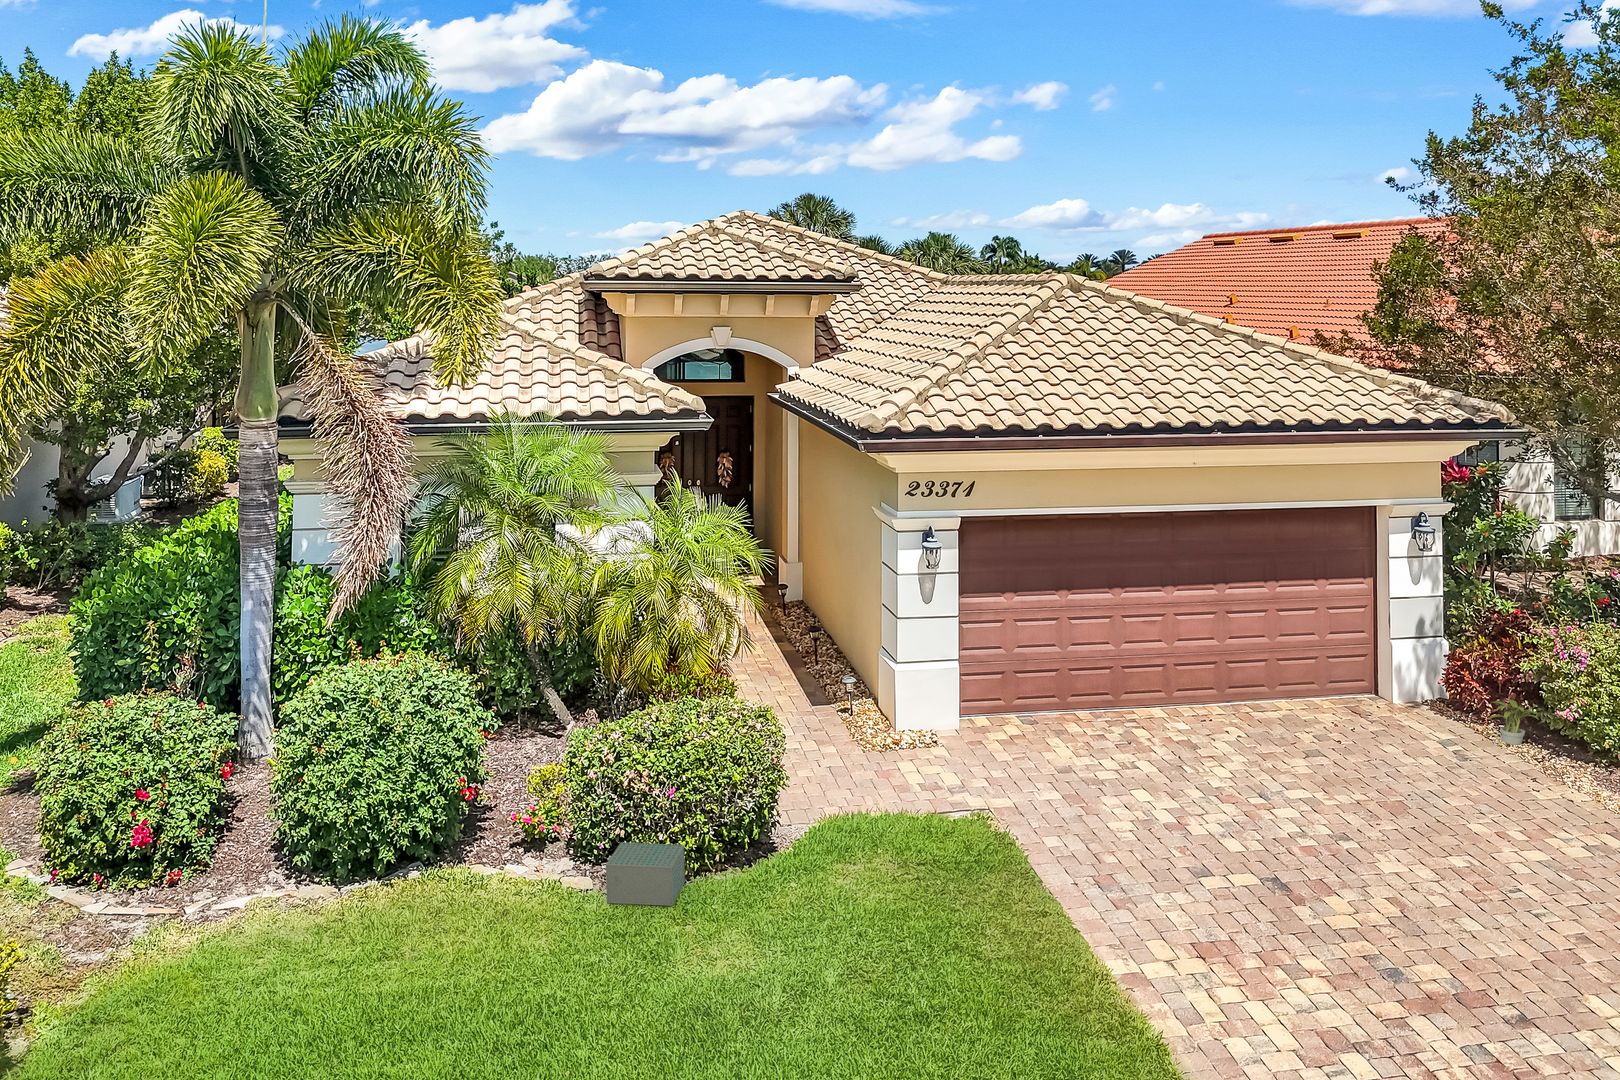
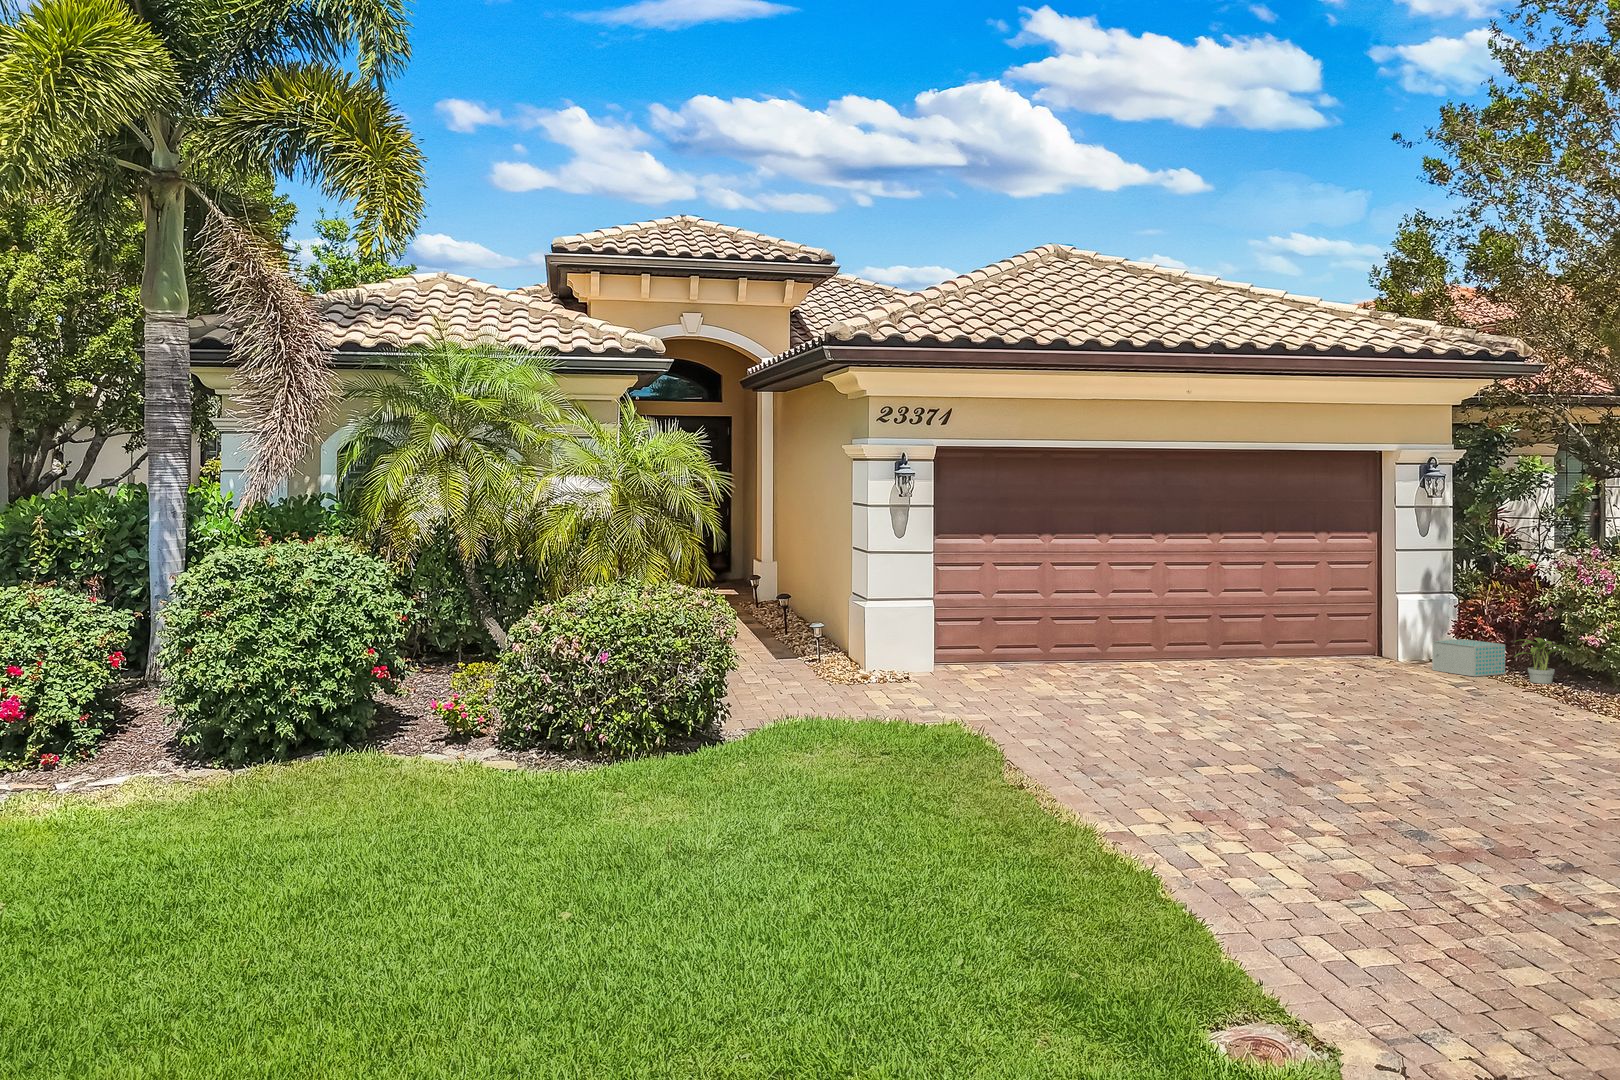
storage box: present [606,842,685,906] -> present [1432,639,1505,676]

